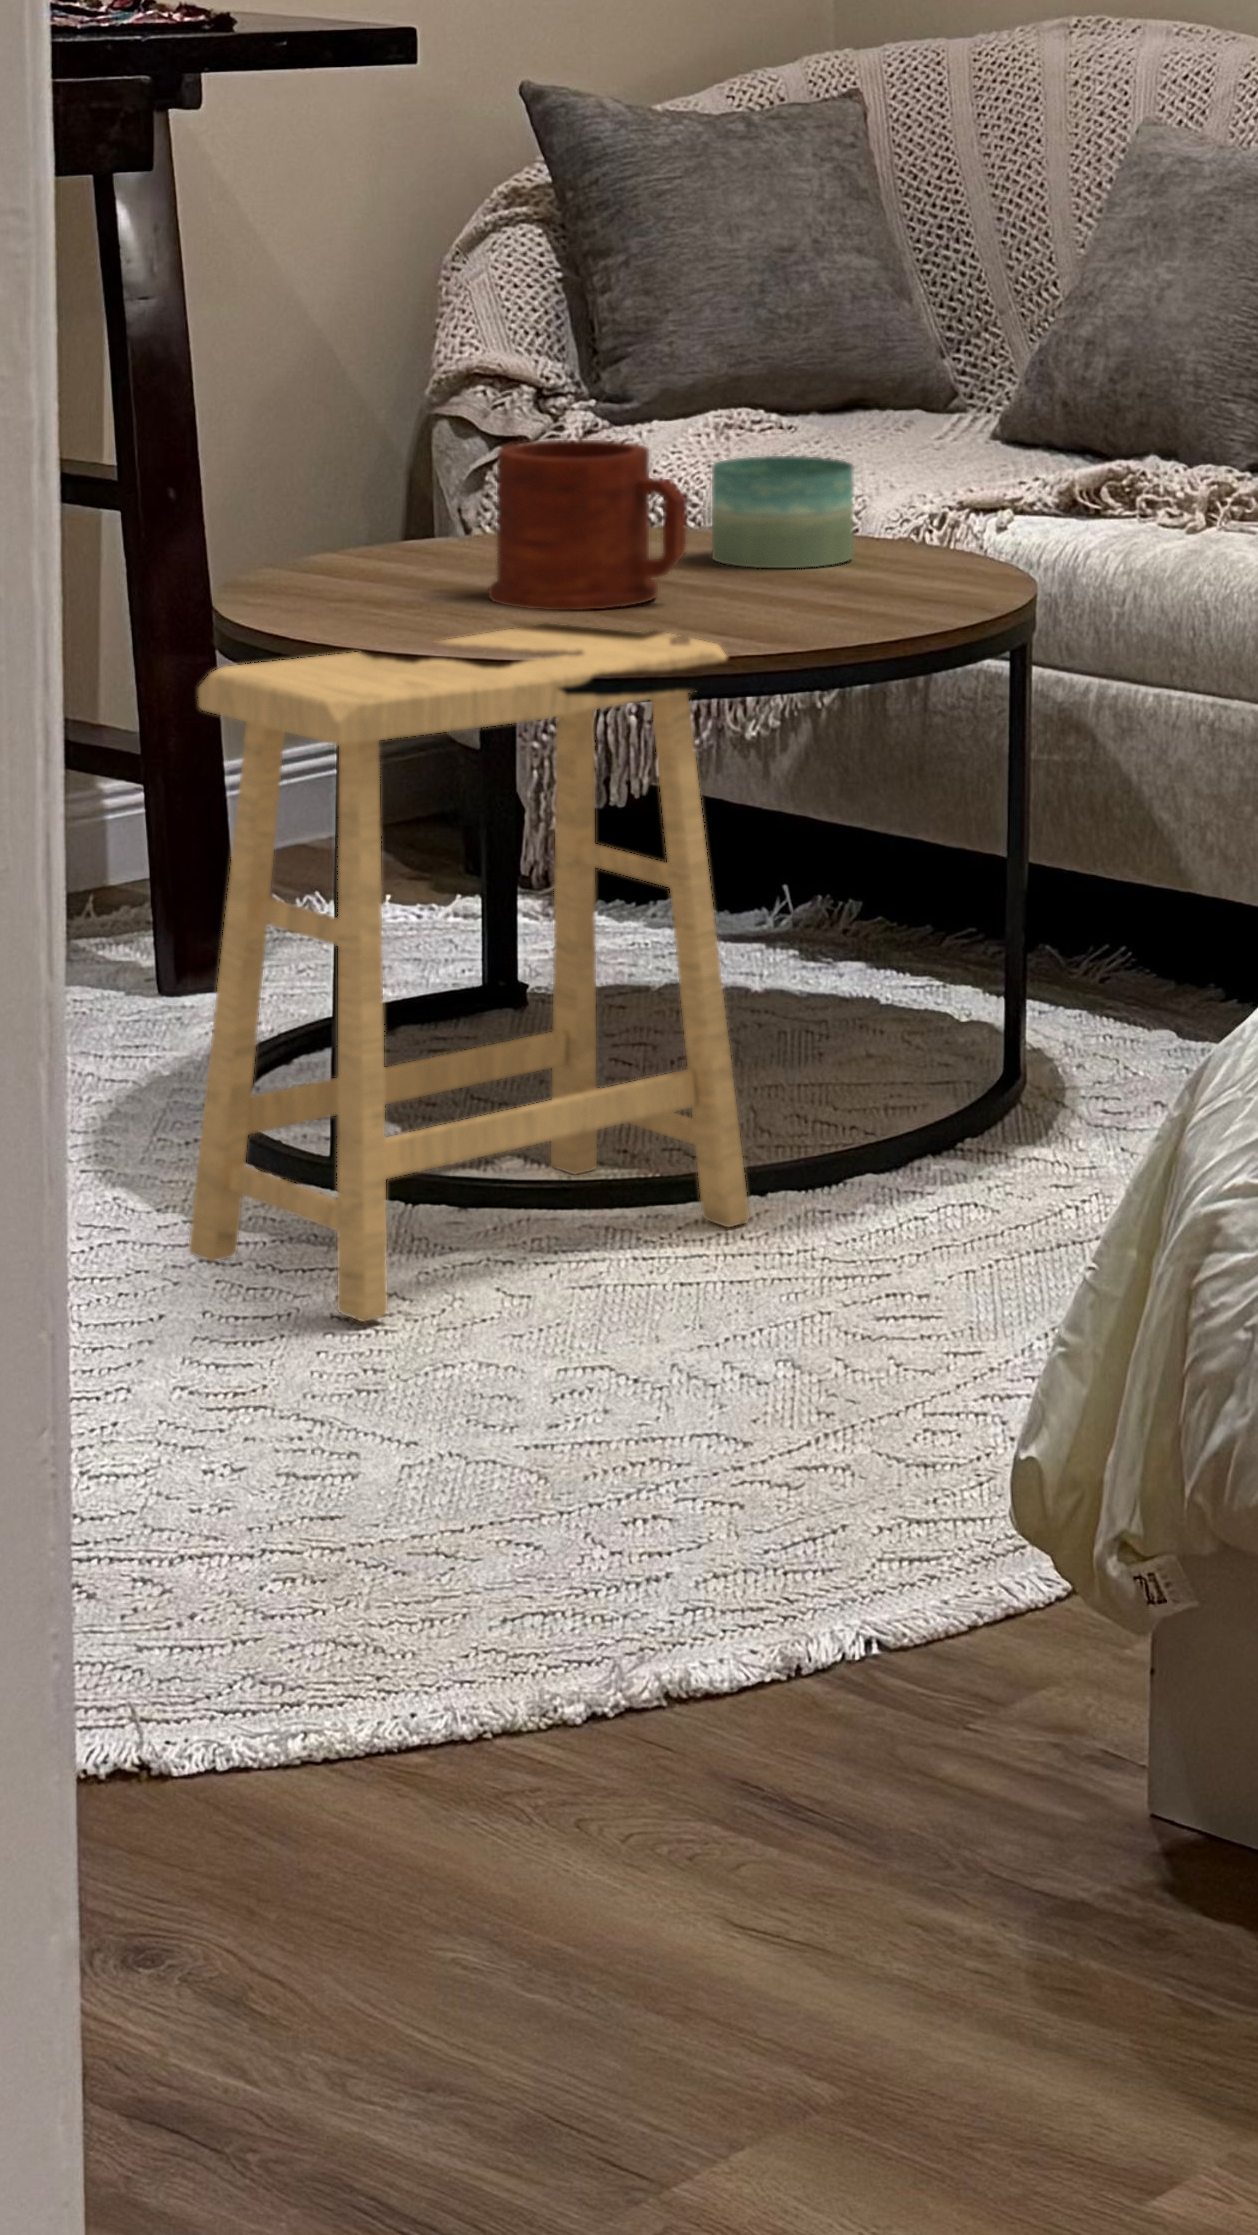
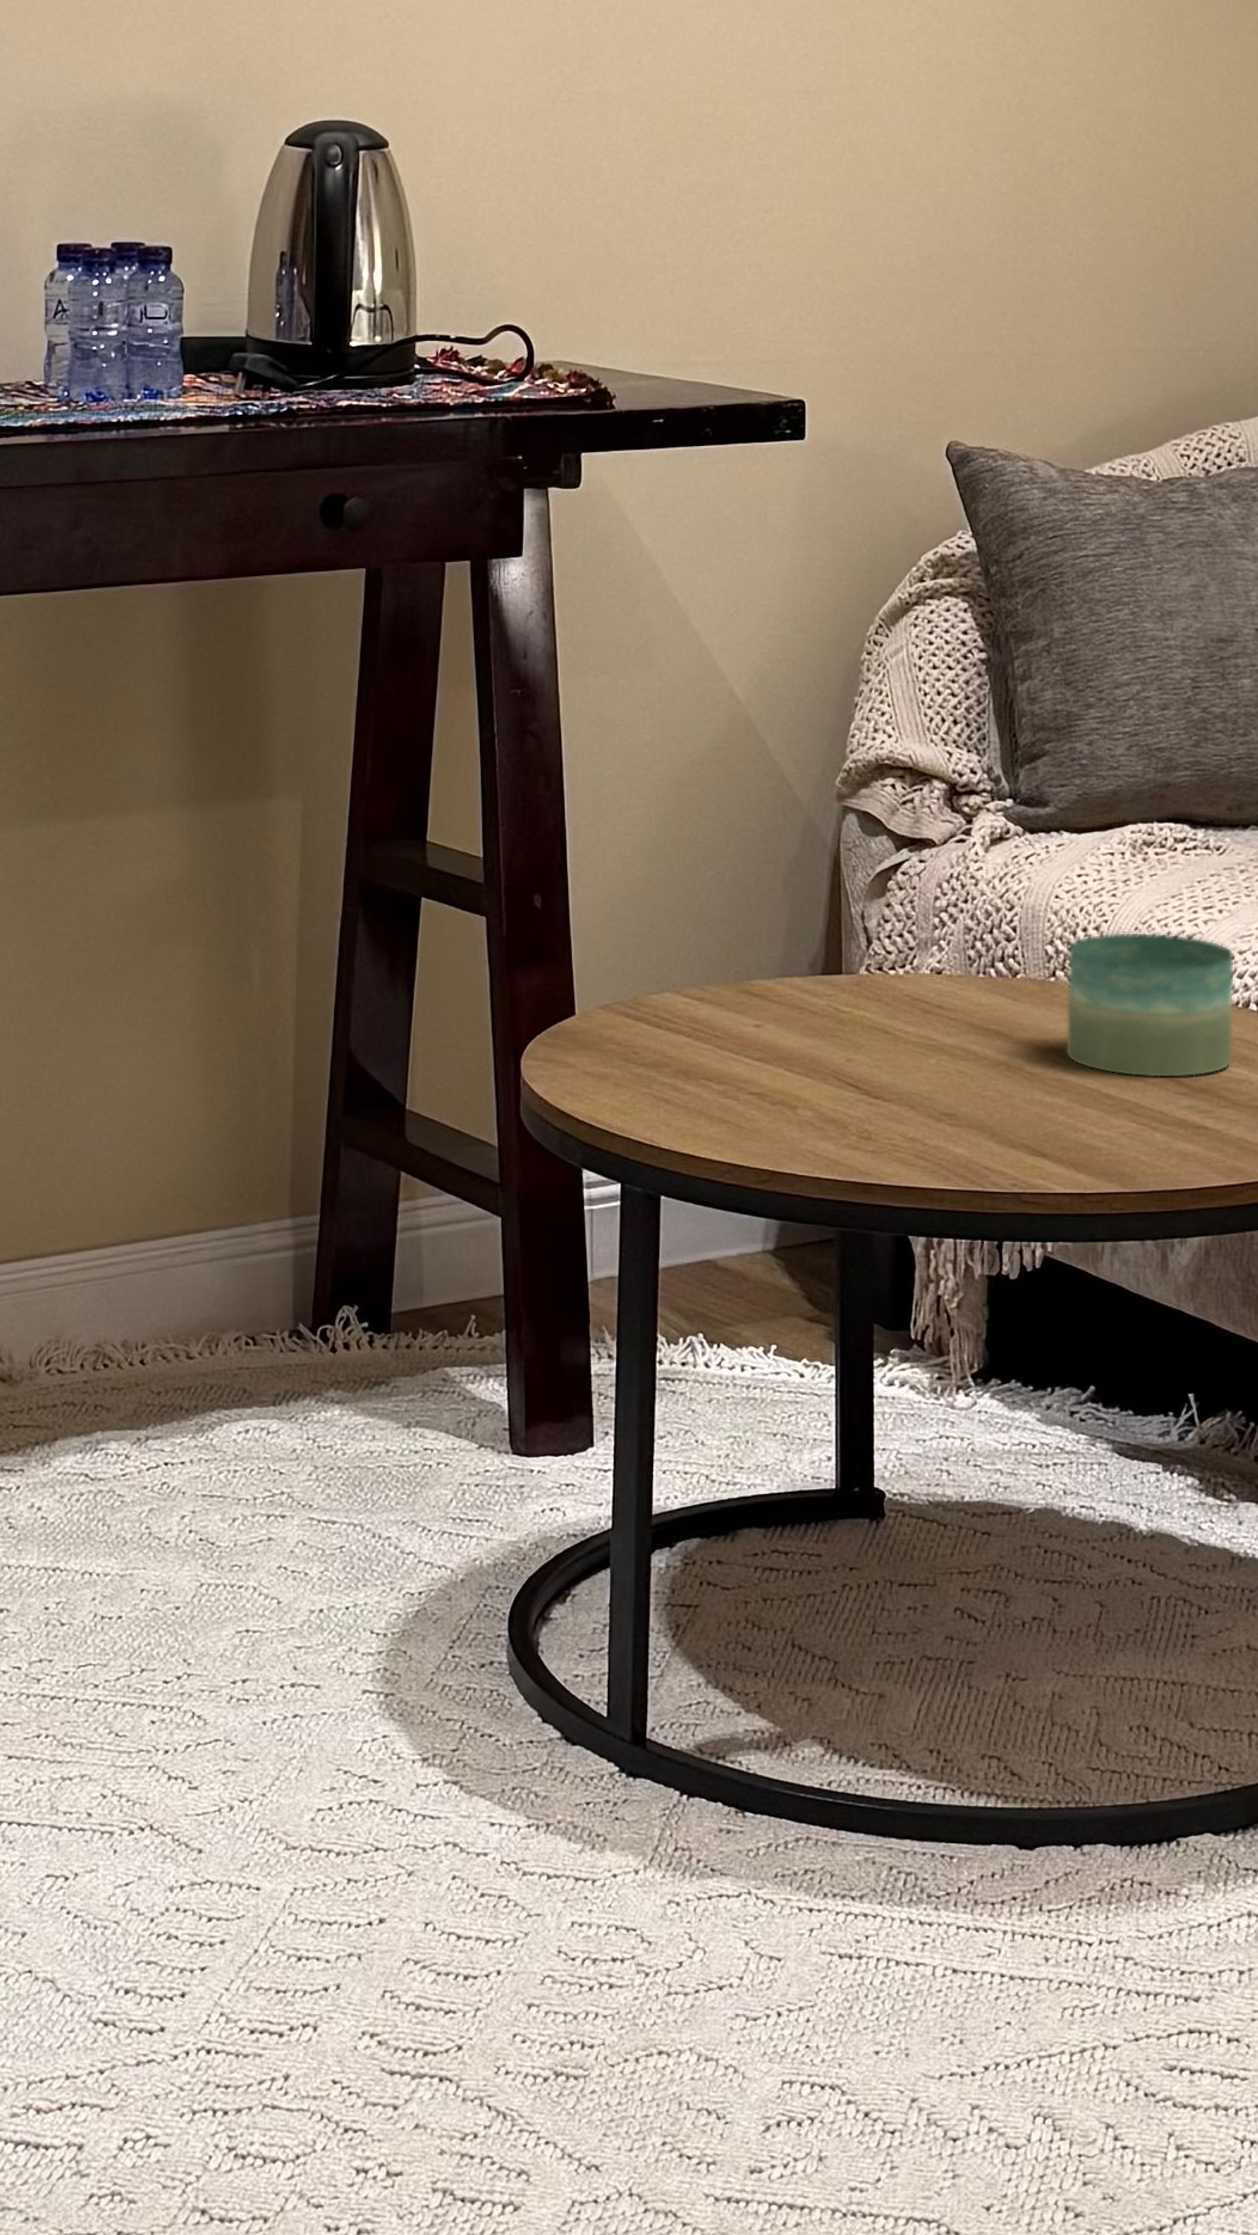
mug: present [489,440,687,610] -> none [792,920,1015,1130]
footstool: present [189,624,749,1322] -> none [418,1140,1048,1978]

